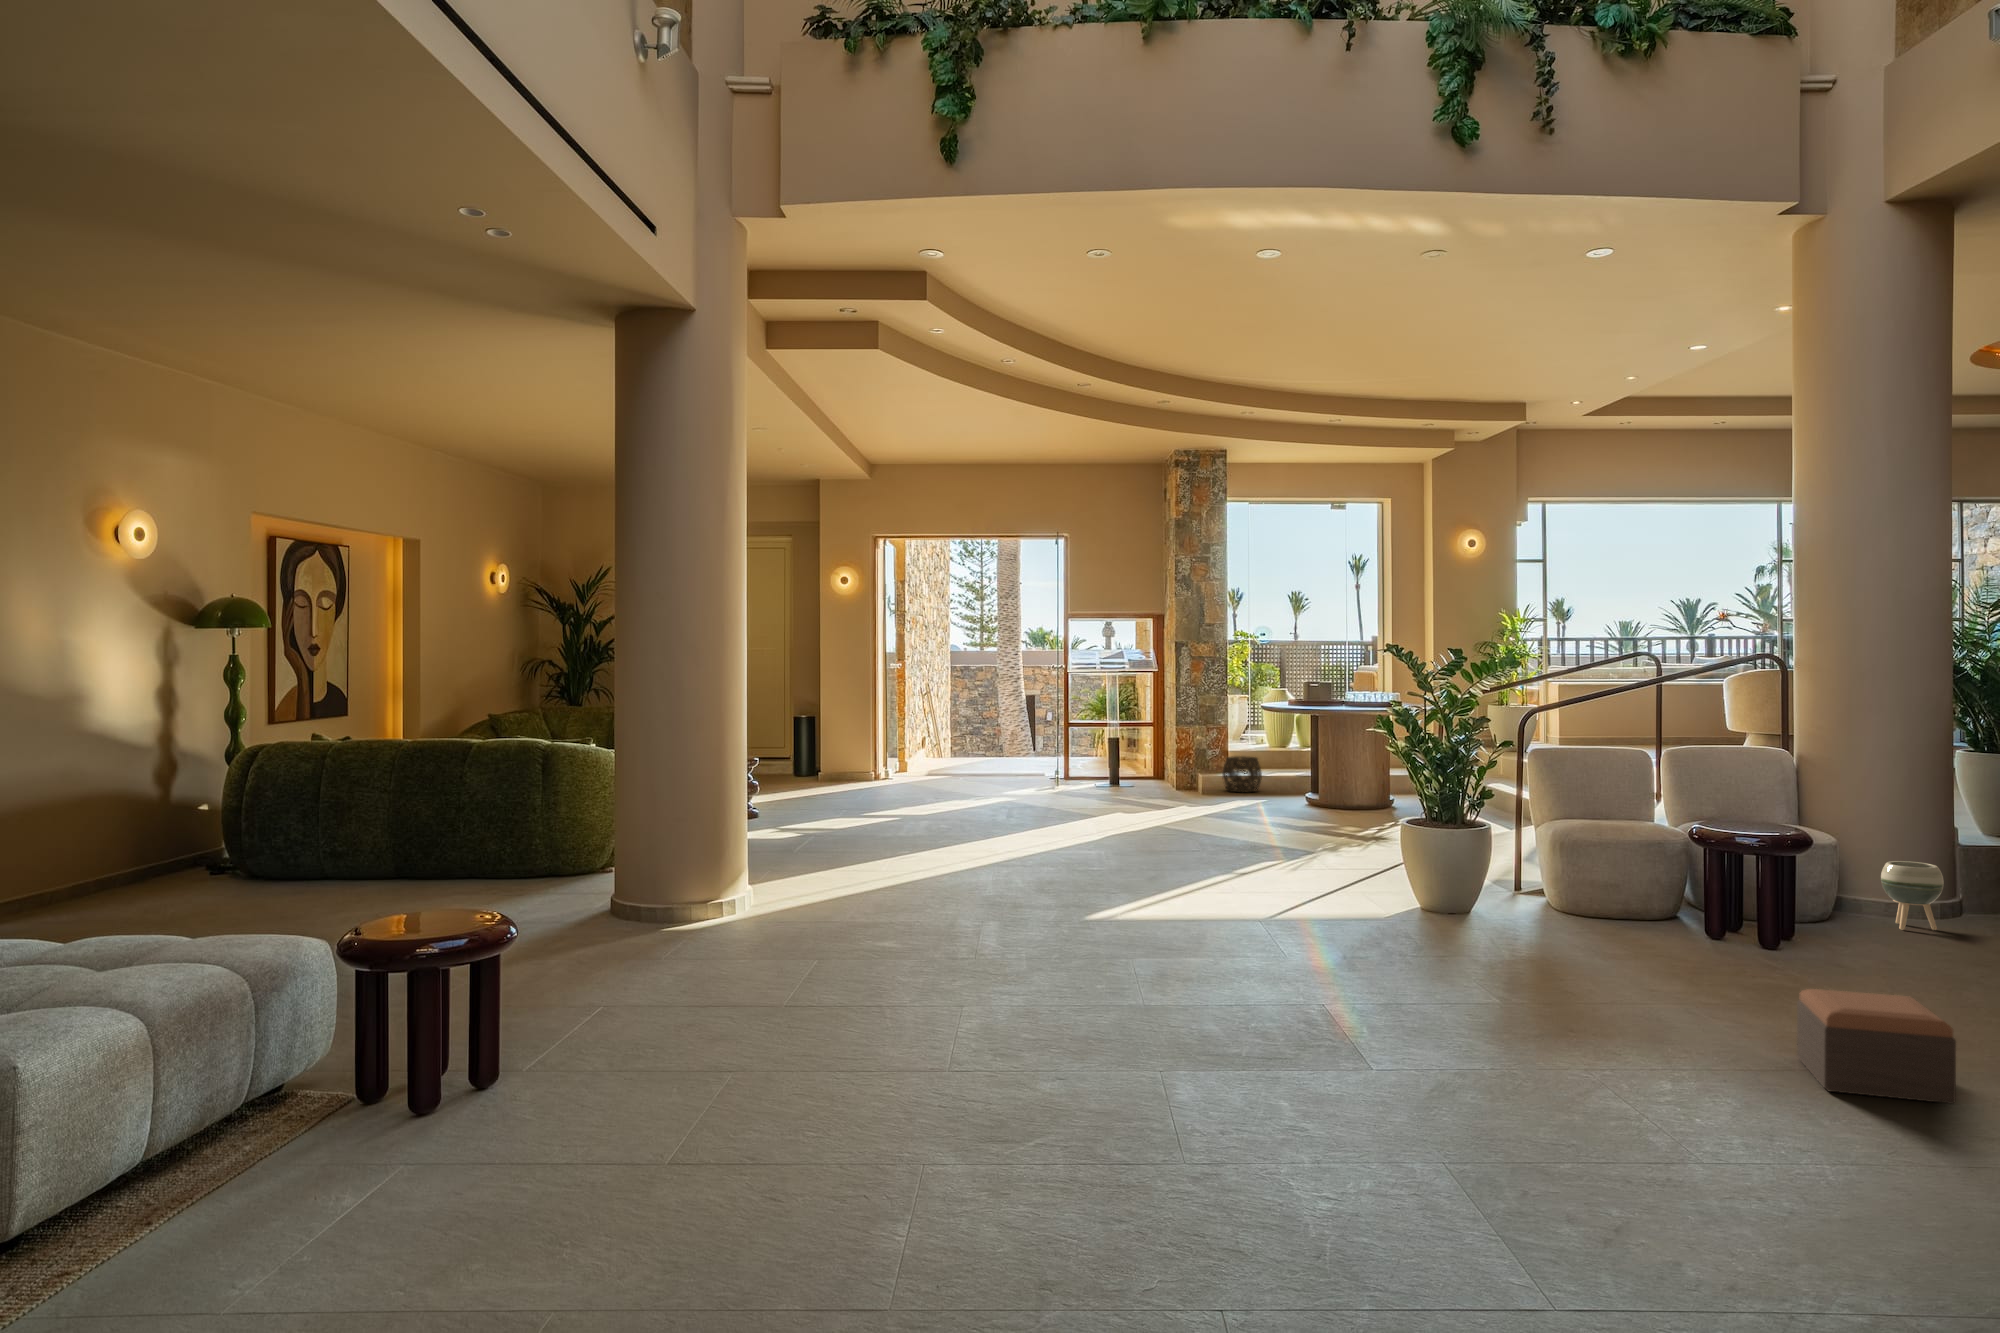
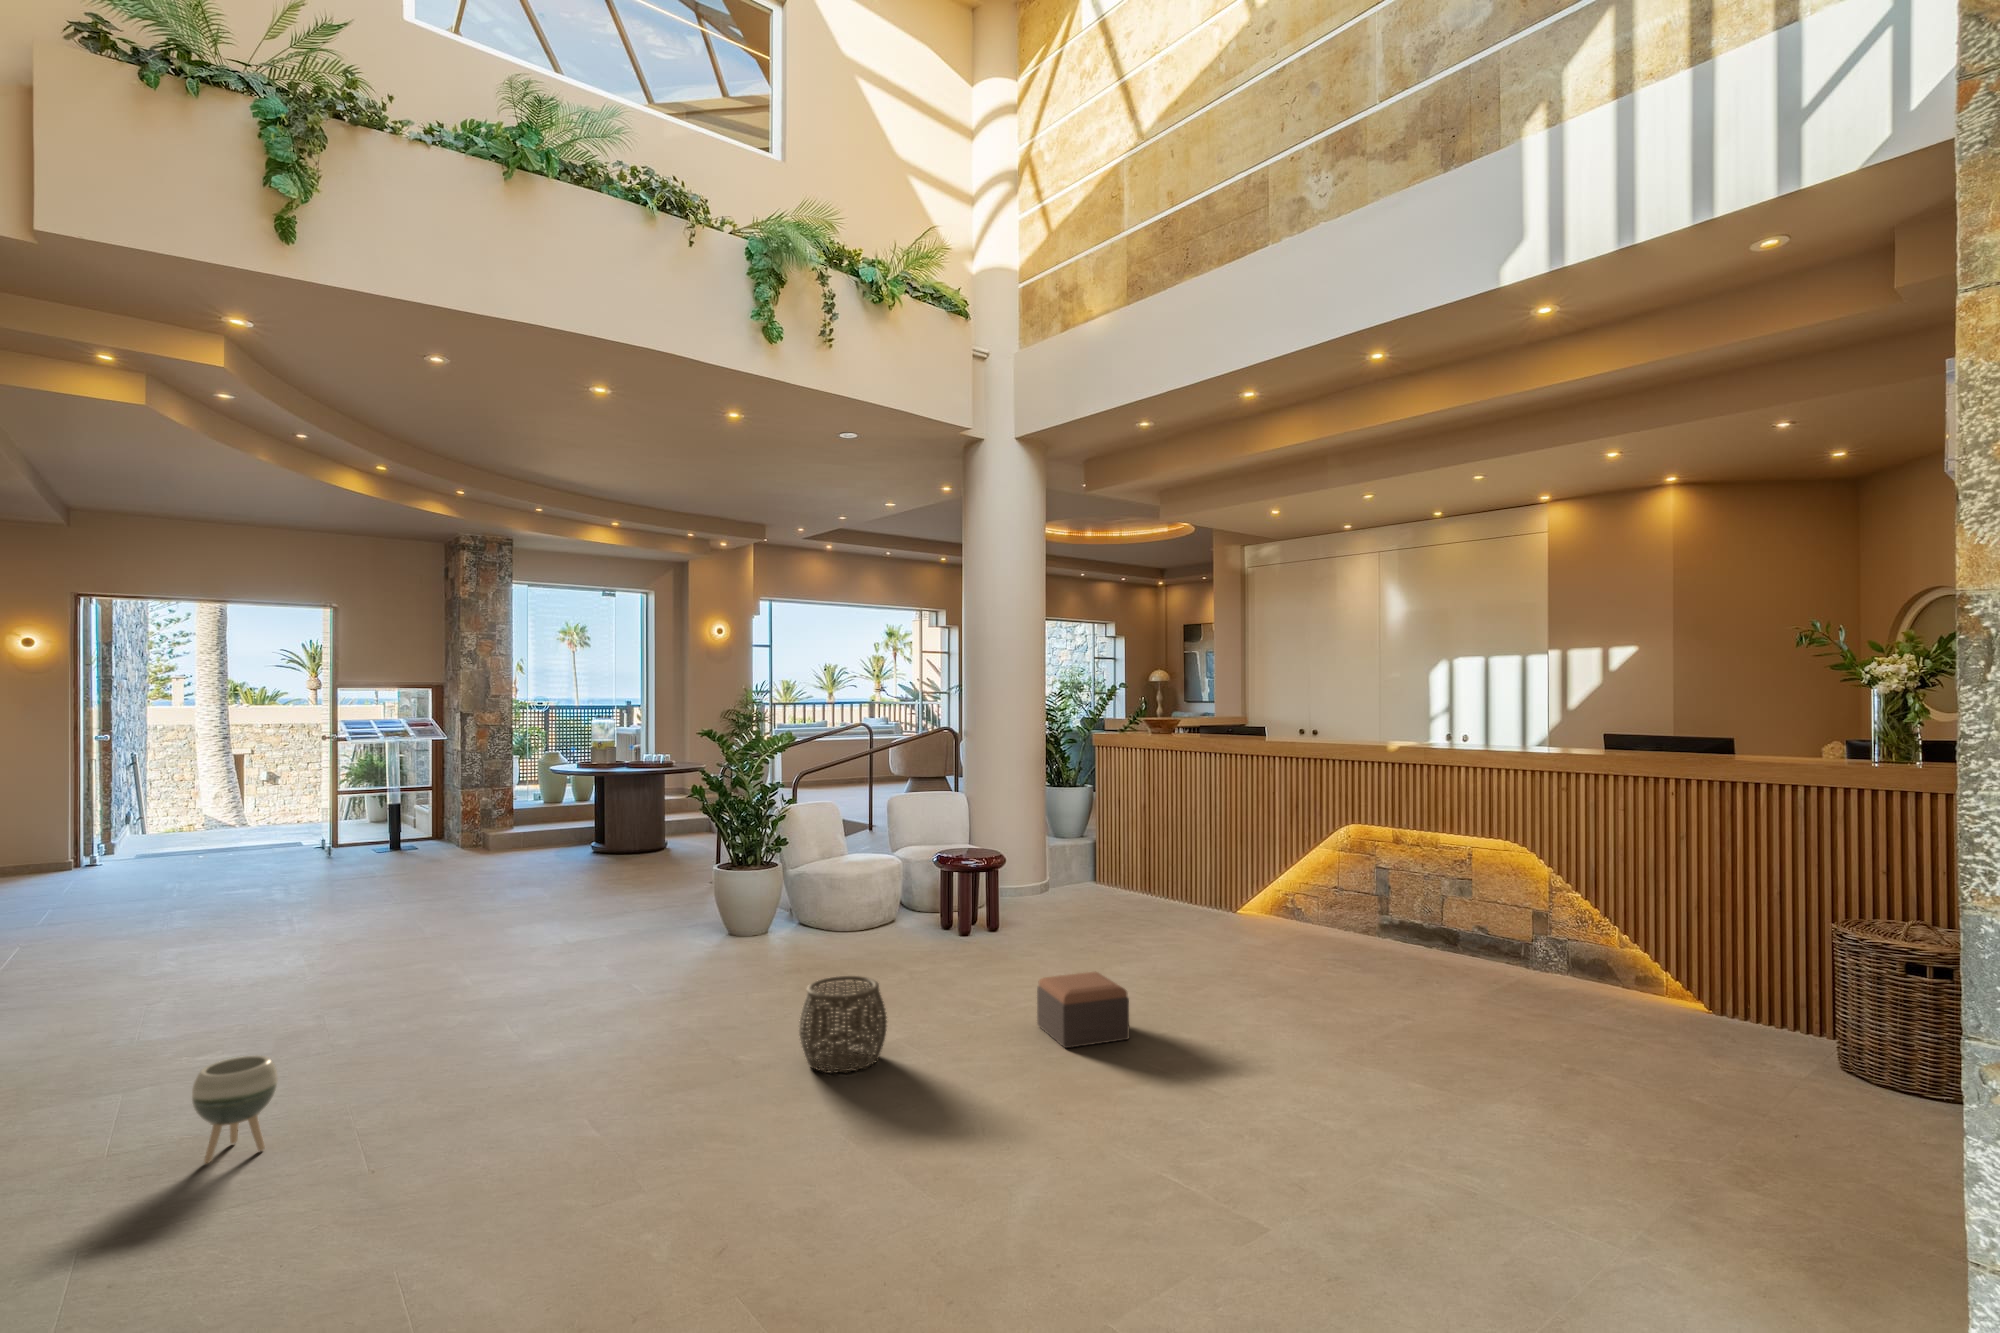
woven basket: present [1222,756,1262,792] -> present [799,976,887,1073]
planter: present [1881,861,1944,930] -> present [192,1056,278,1163]

